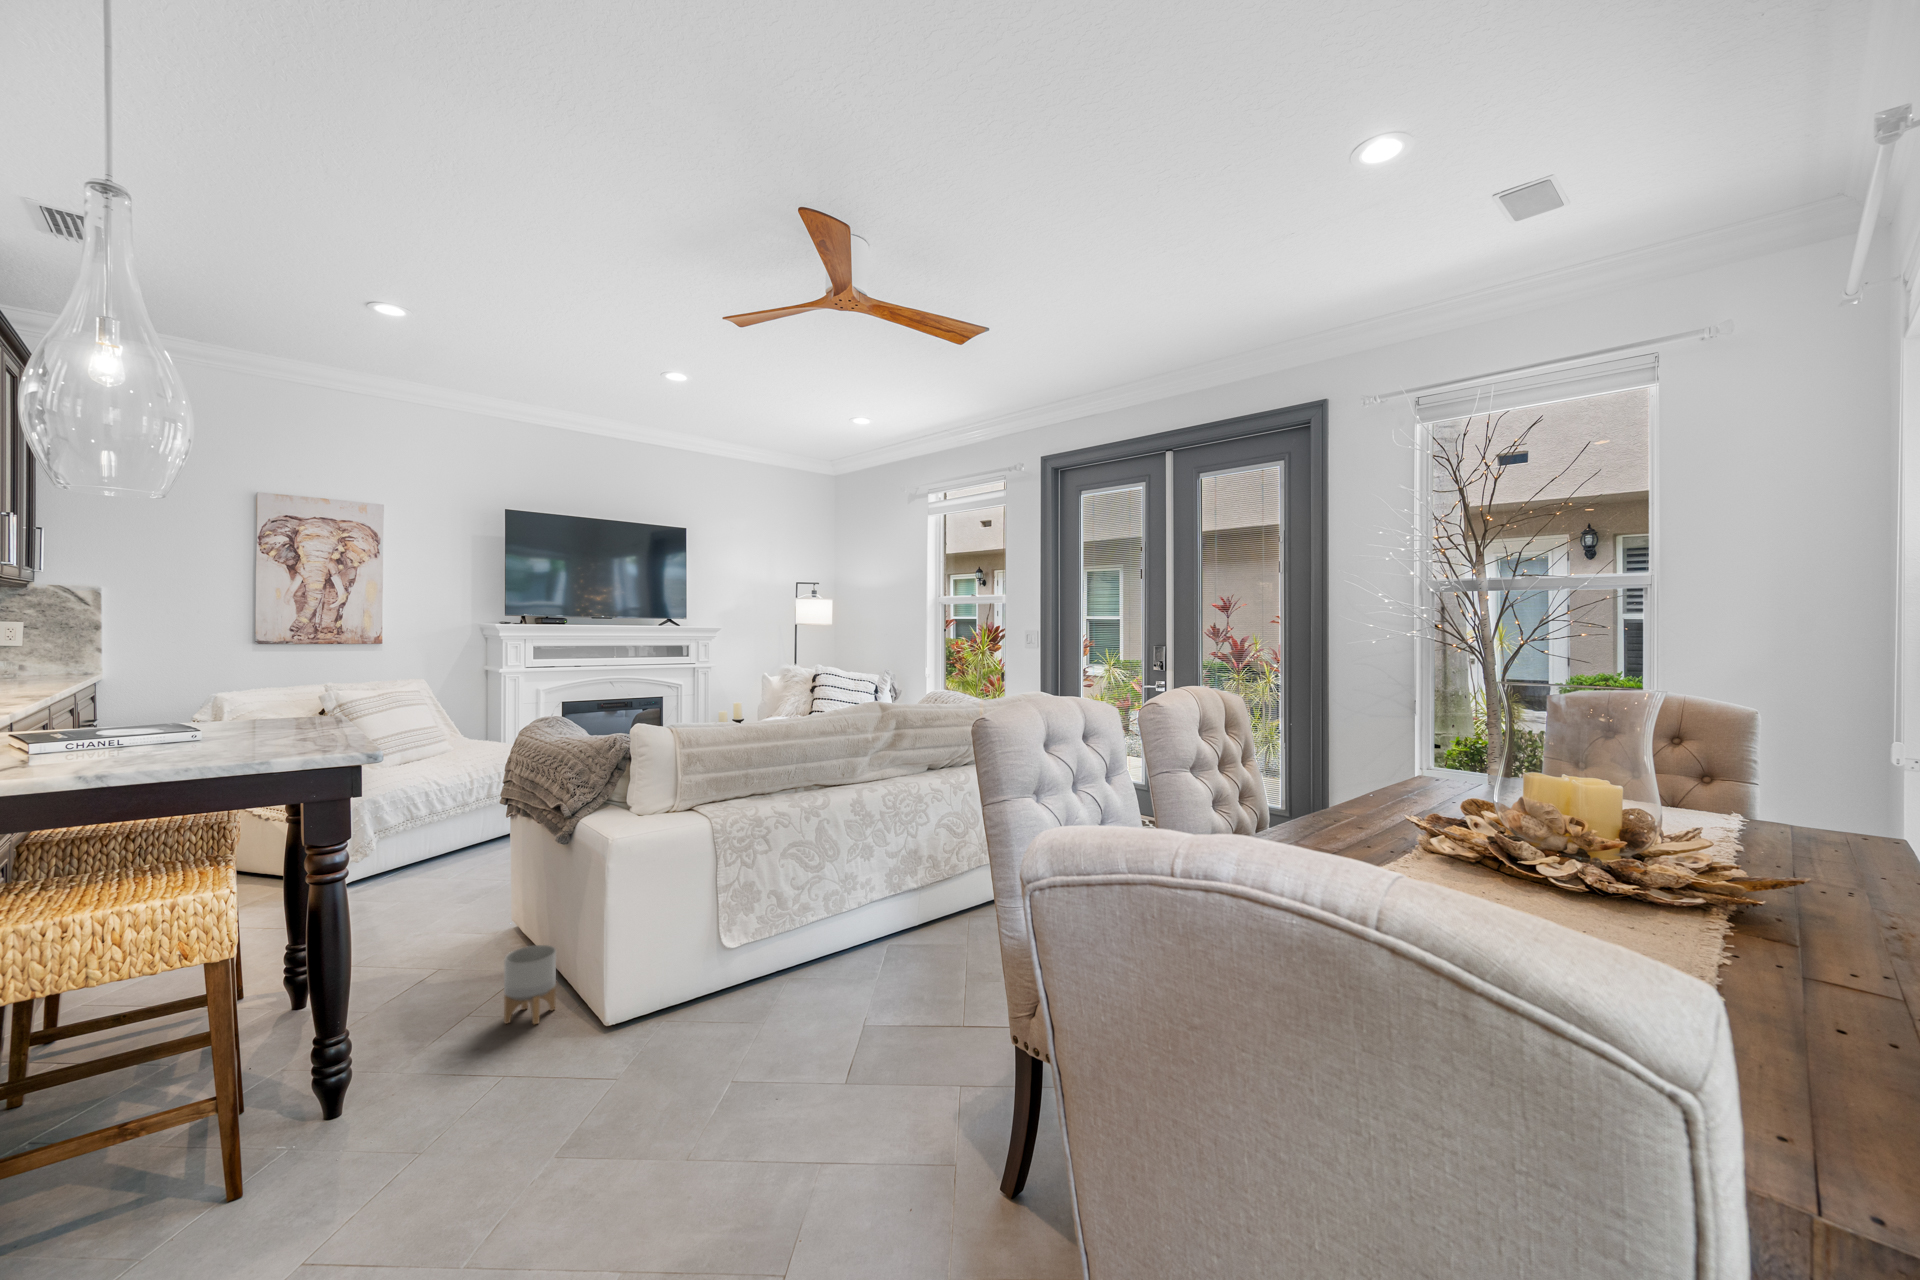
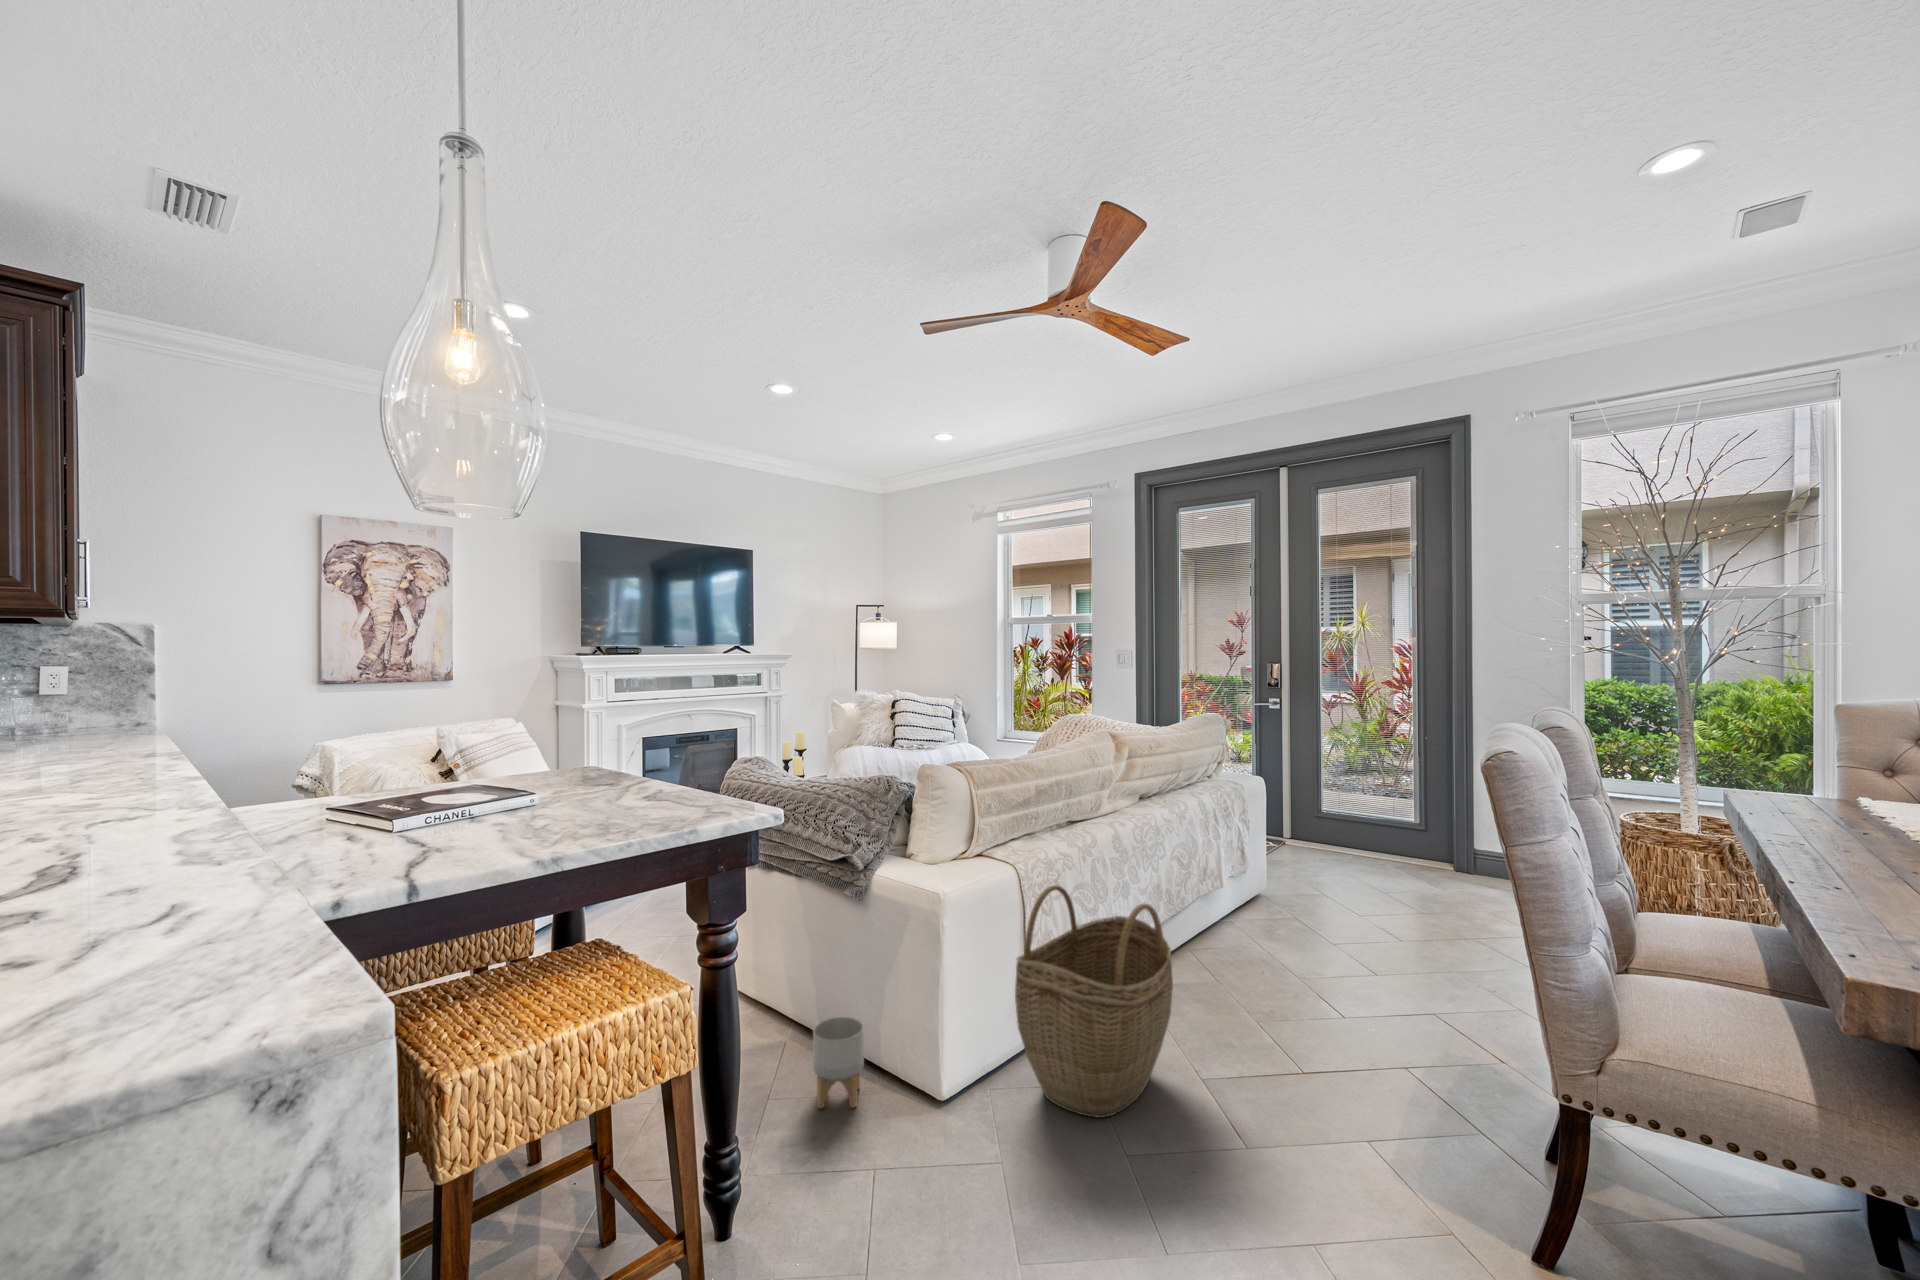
woven basket: none [681,836,844,1047] -> present [1015,885,1173,1118]

